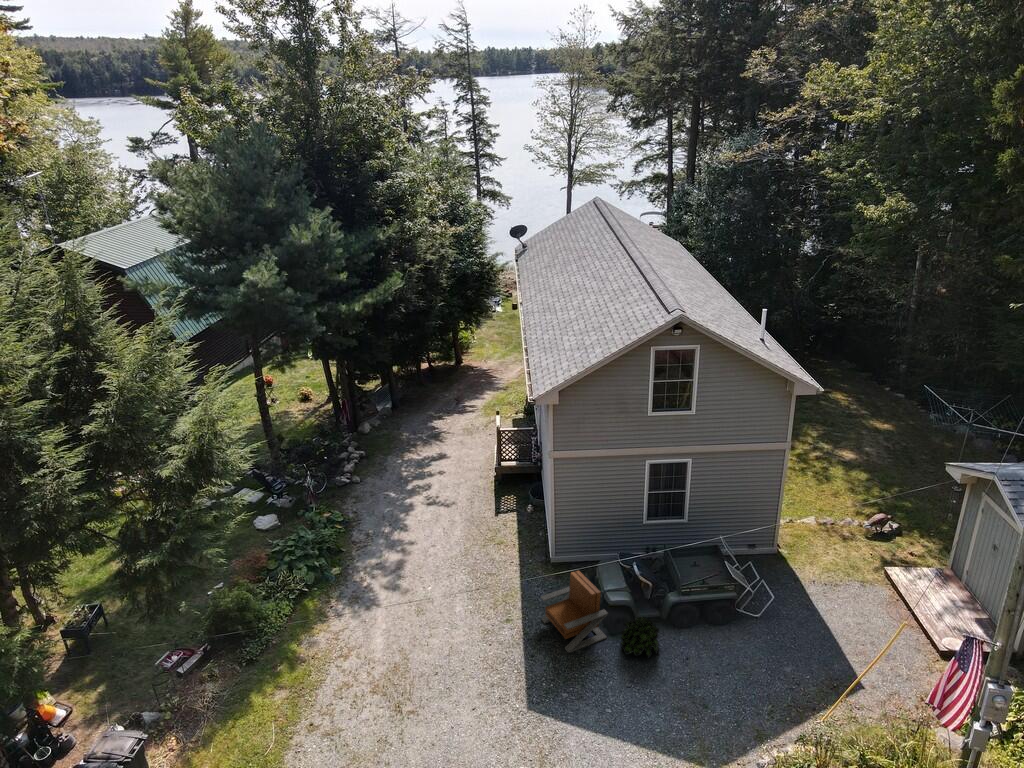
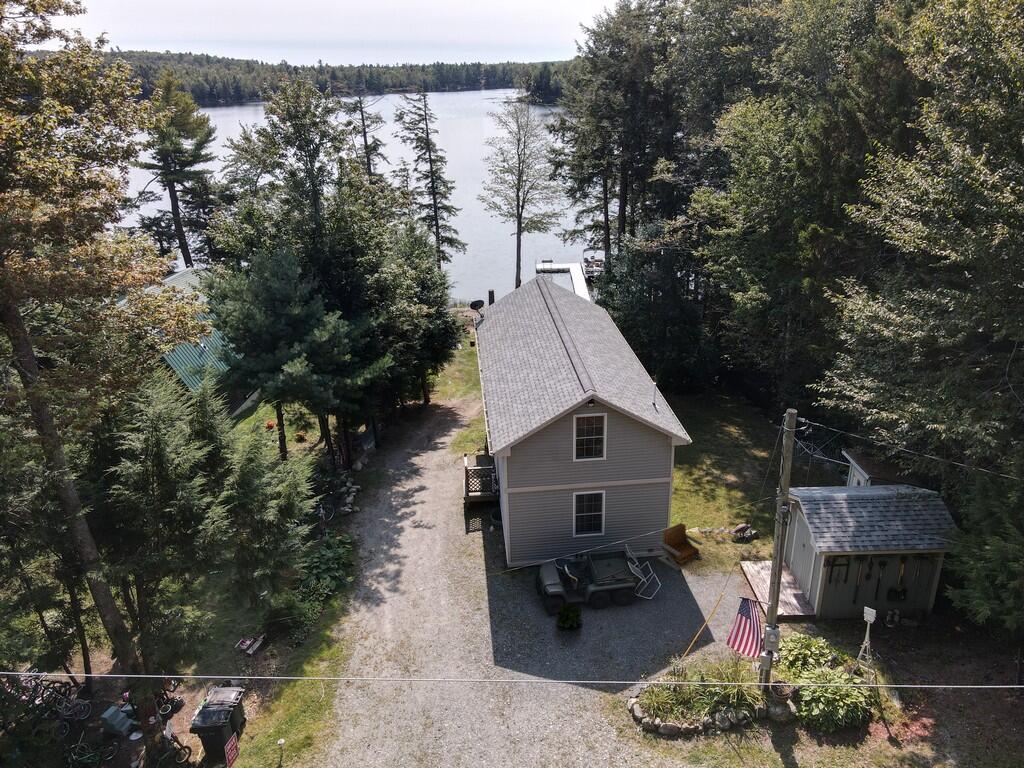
lounge chair: present [541,571,608,653] -> present [658,523,703,571]

